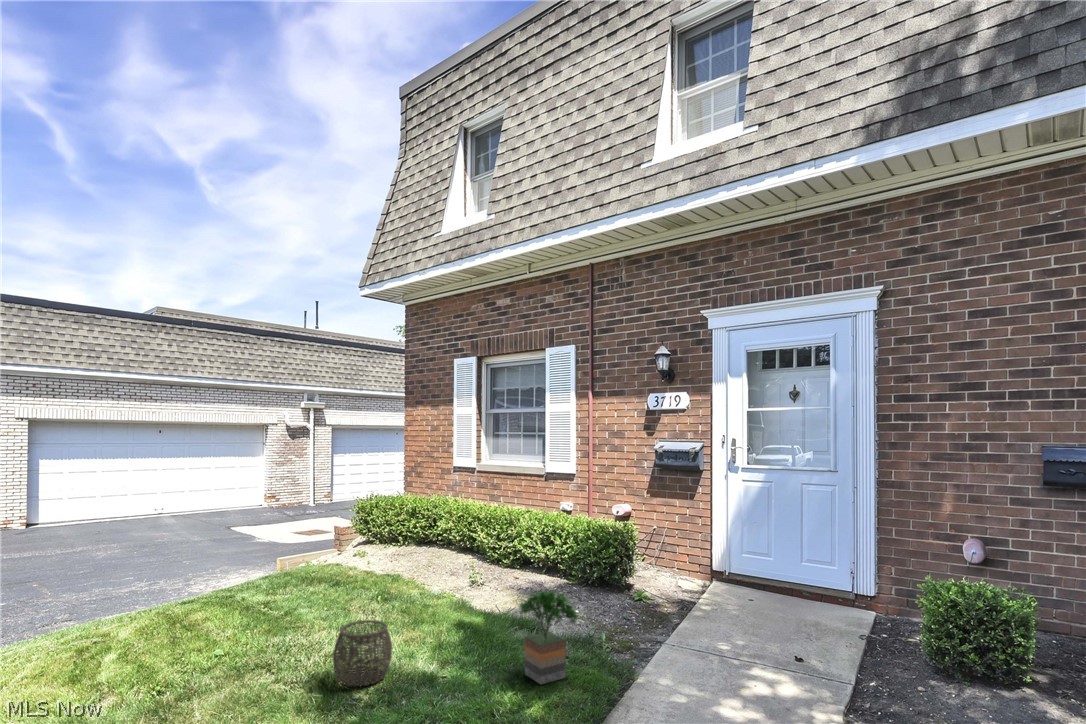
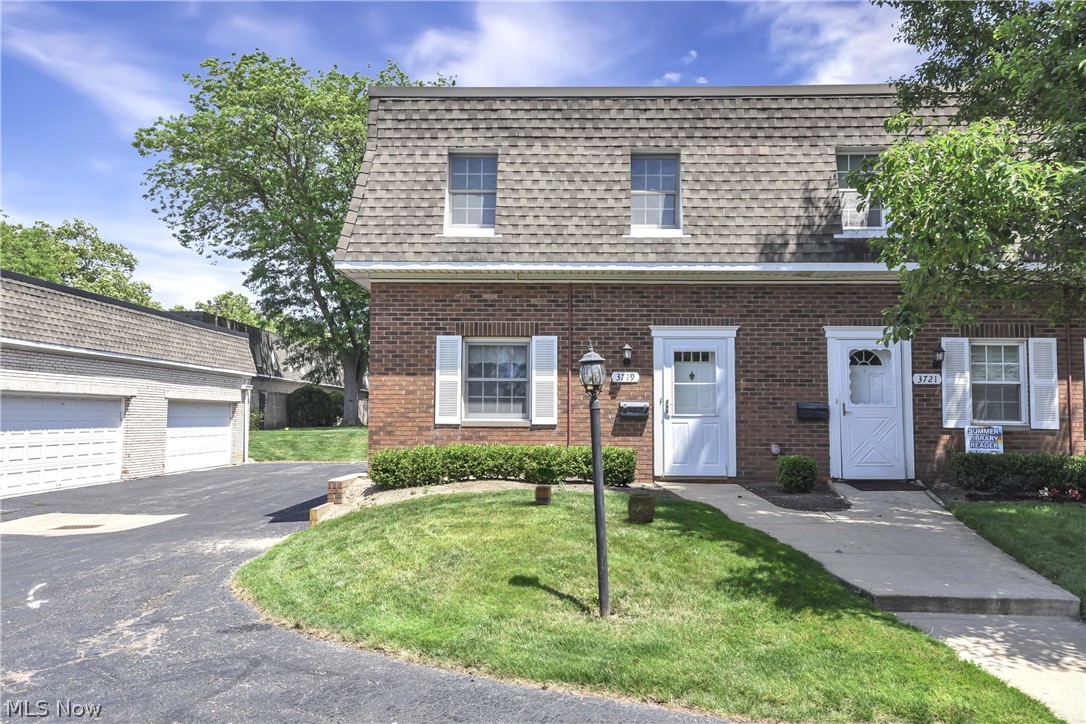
potted tree: present [519,591,578,684] -> present [532,467,556,504]

